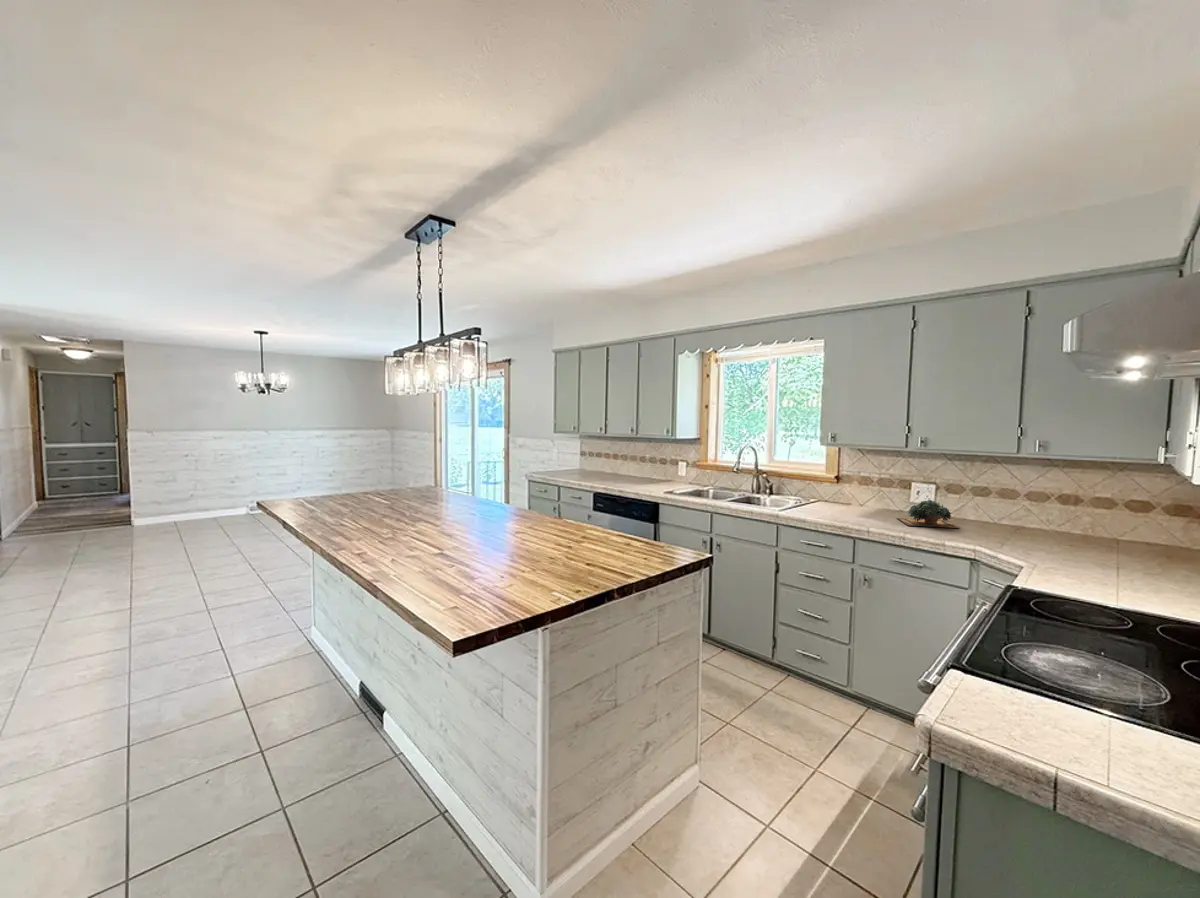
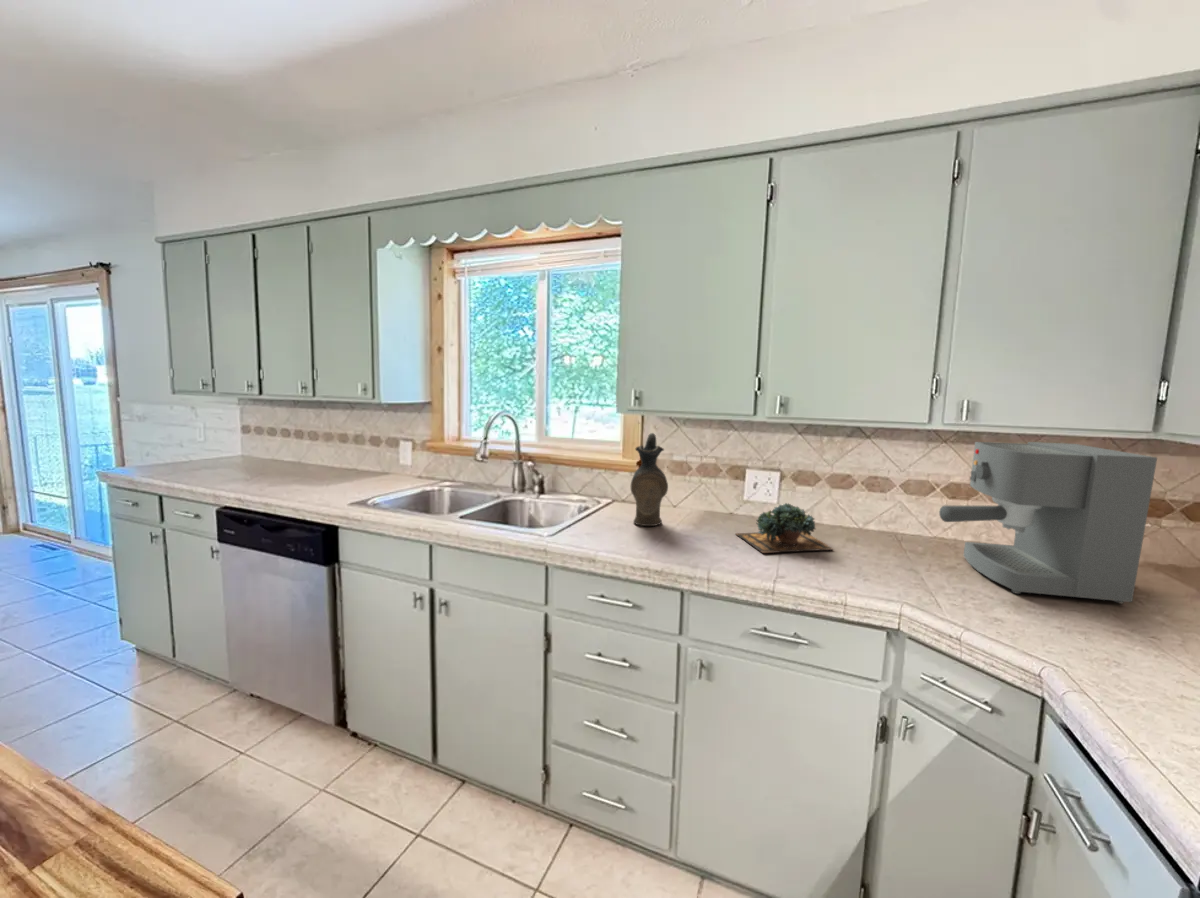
ceramic pitcher: none [828,457,852,512] -> present [631,433,668,526]
coffee maker: none [1021,464,1154,560] -> present [939,442,1157,603]

